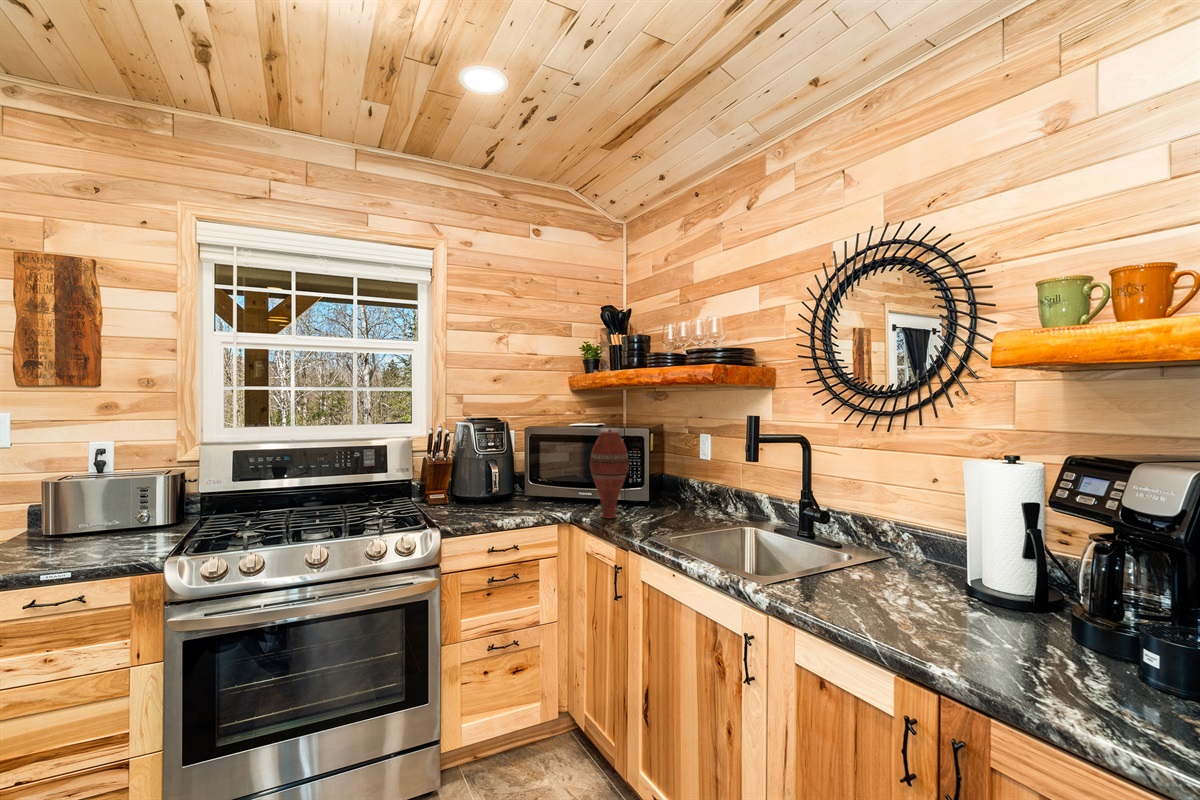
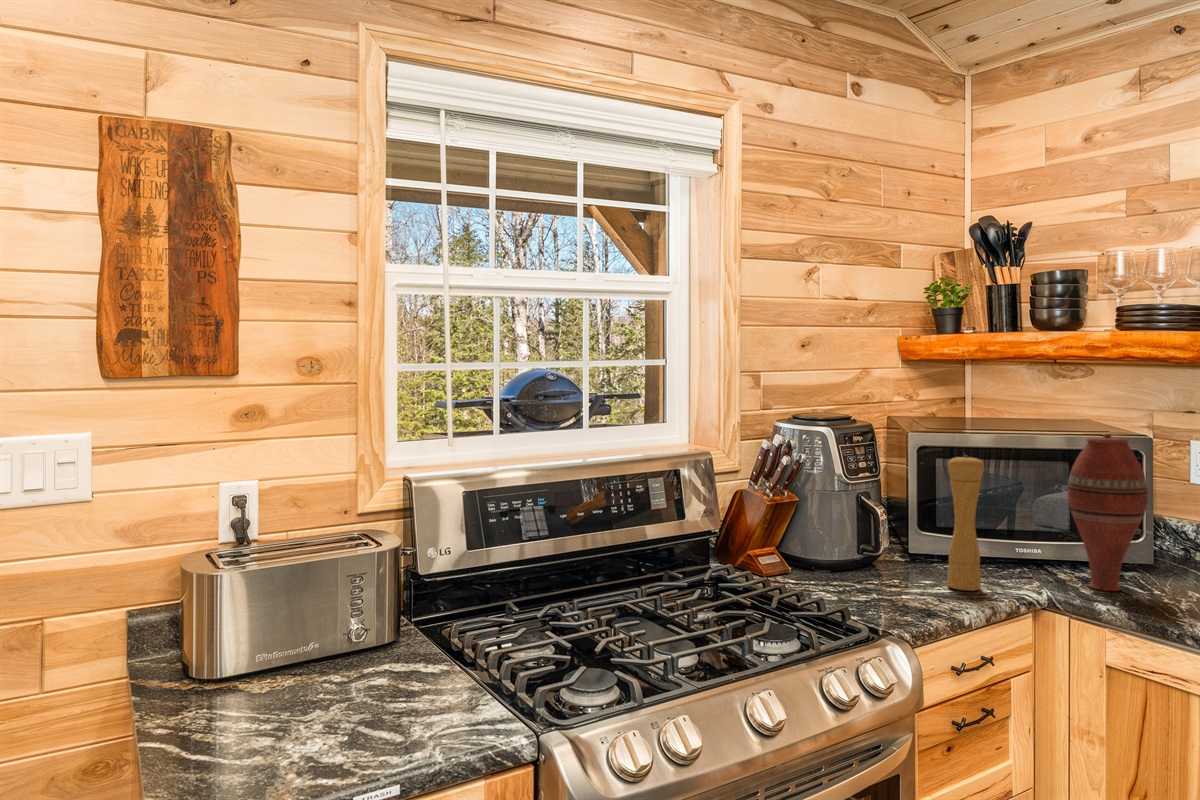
pepper mill: none [519,440,538,516] -> present [947,455,984,591]

